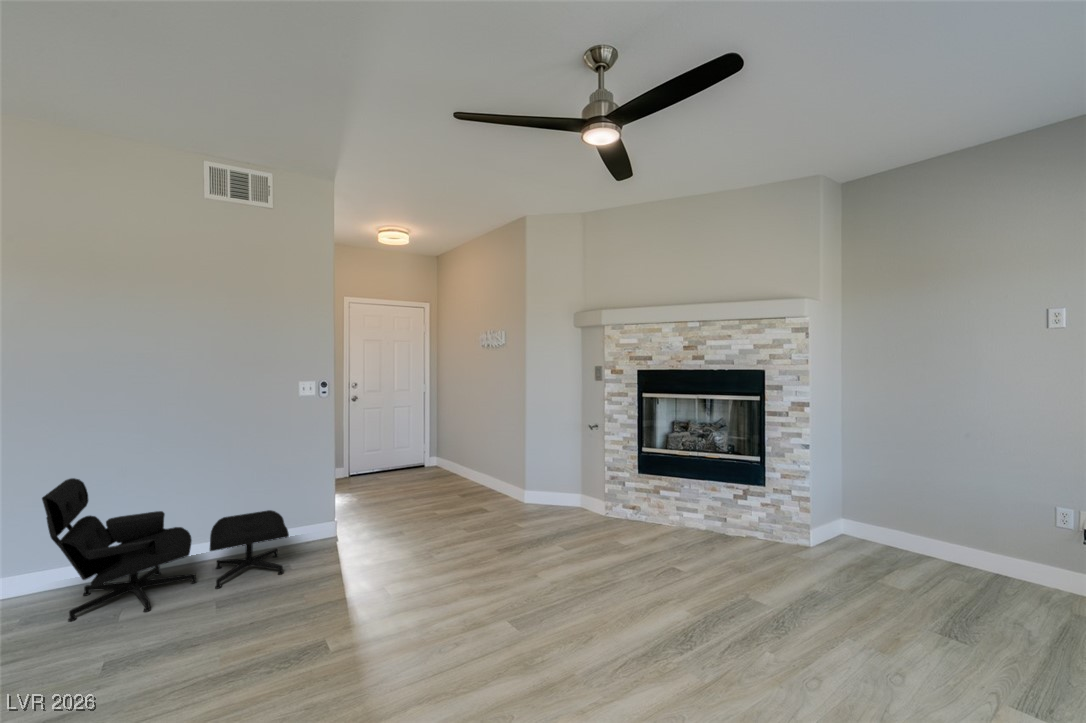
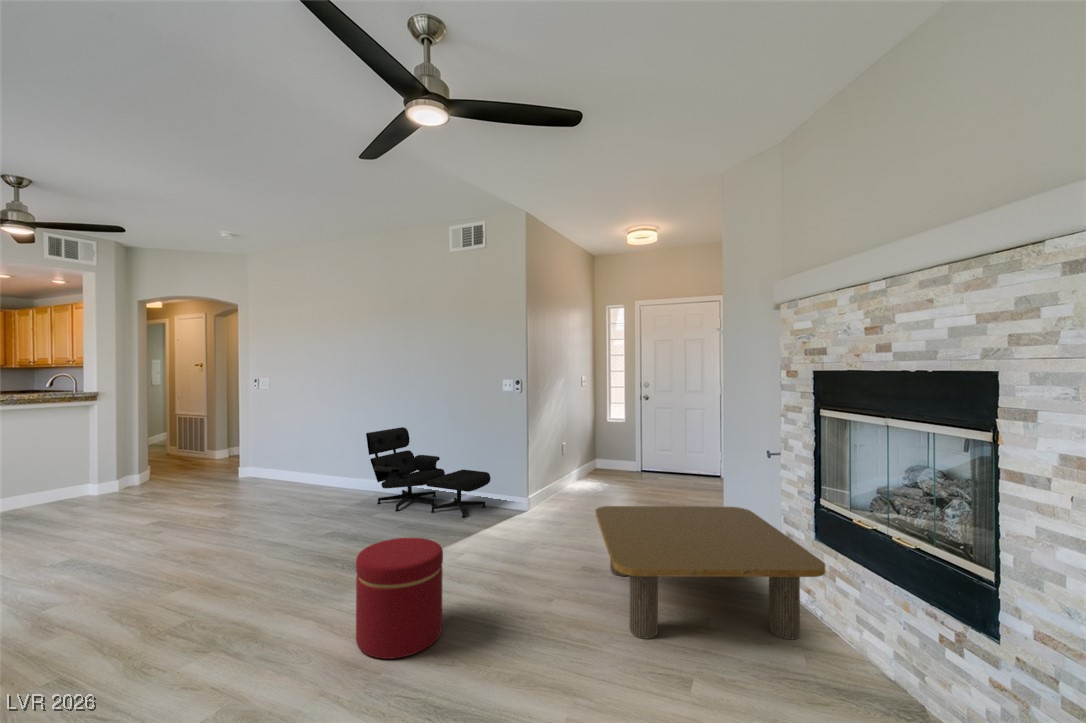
coffee table: none [502,471,669,570] -> present [596,506,825,639]
ottoman: none [475,558,567,697] -> present [356,538,443,659]

